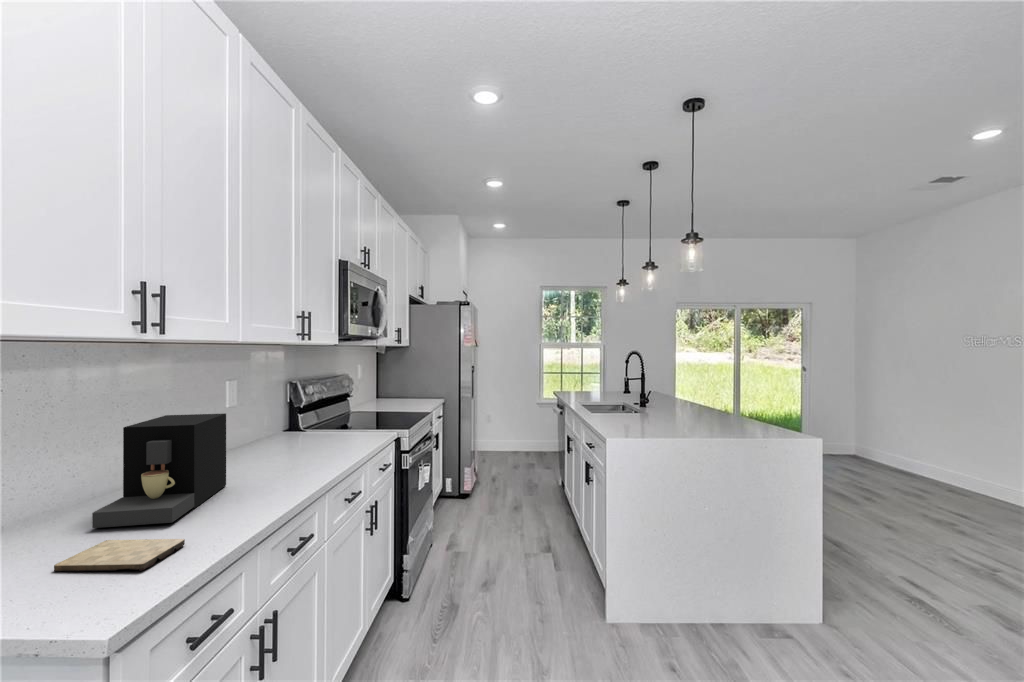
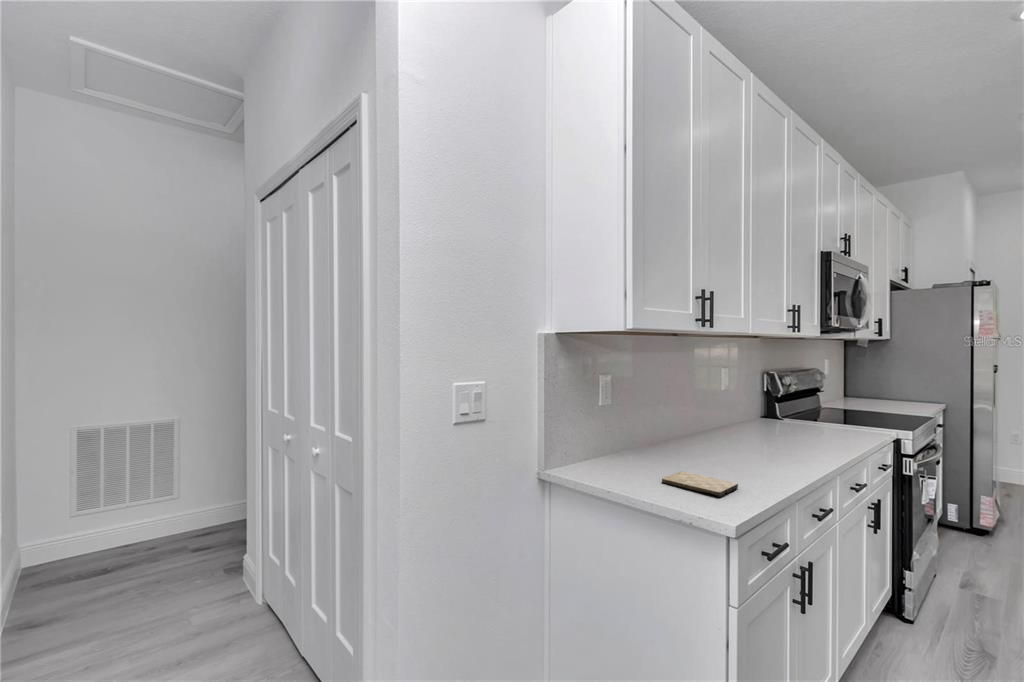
coffee maker: present [92,413,226,528] -> none [666,390,740,470]

